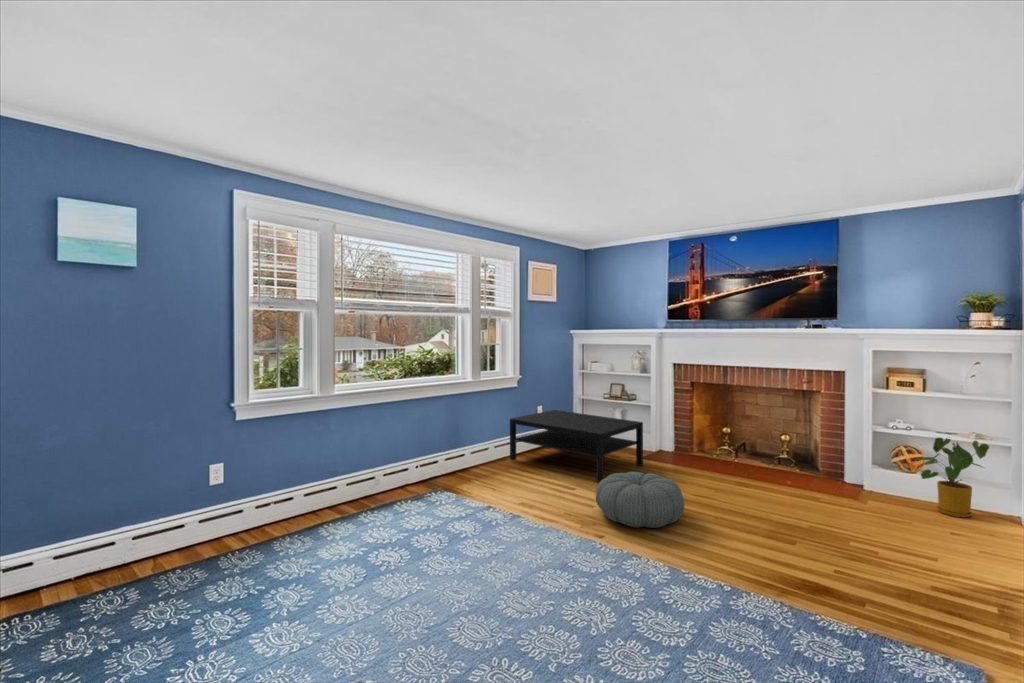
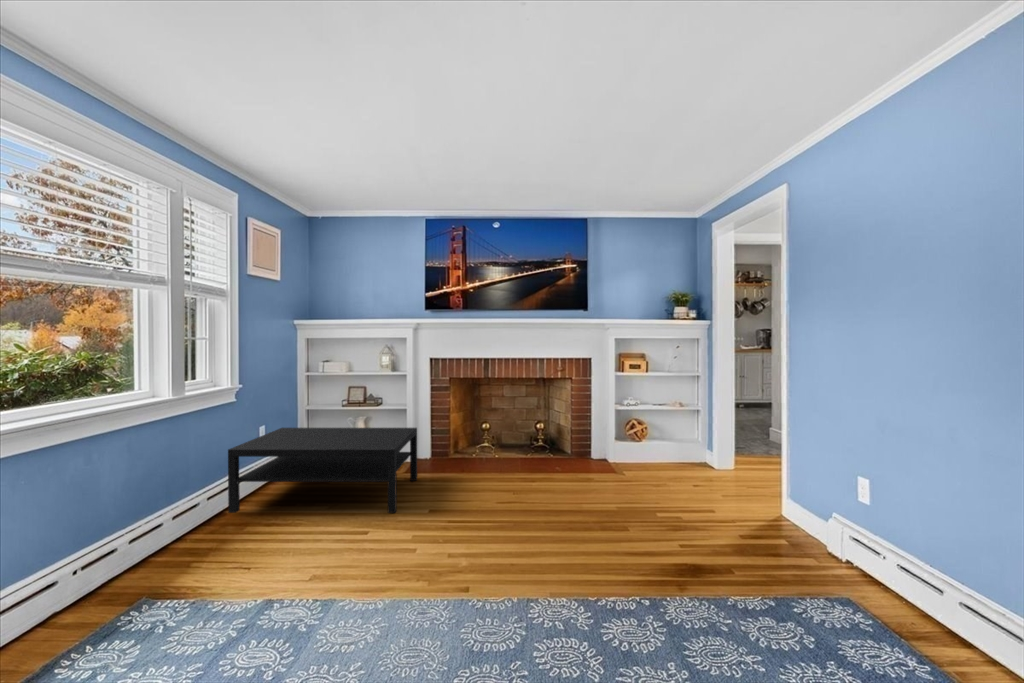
house plant: present [917,437,989,517] -> none [653,407,696,469]
pouf: present [596,472,685,528] -> none [431,486,536,560]

